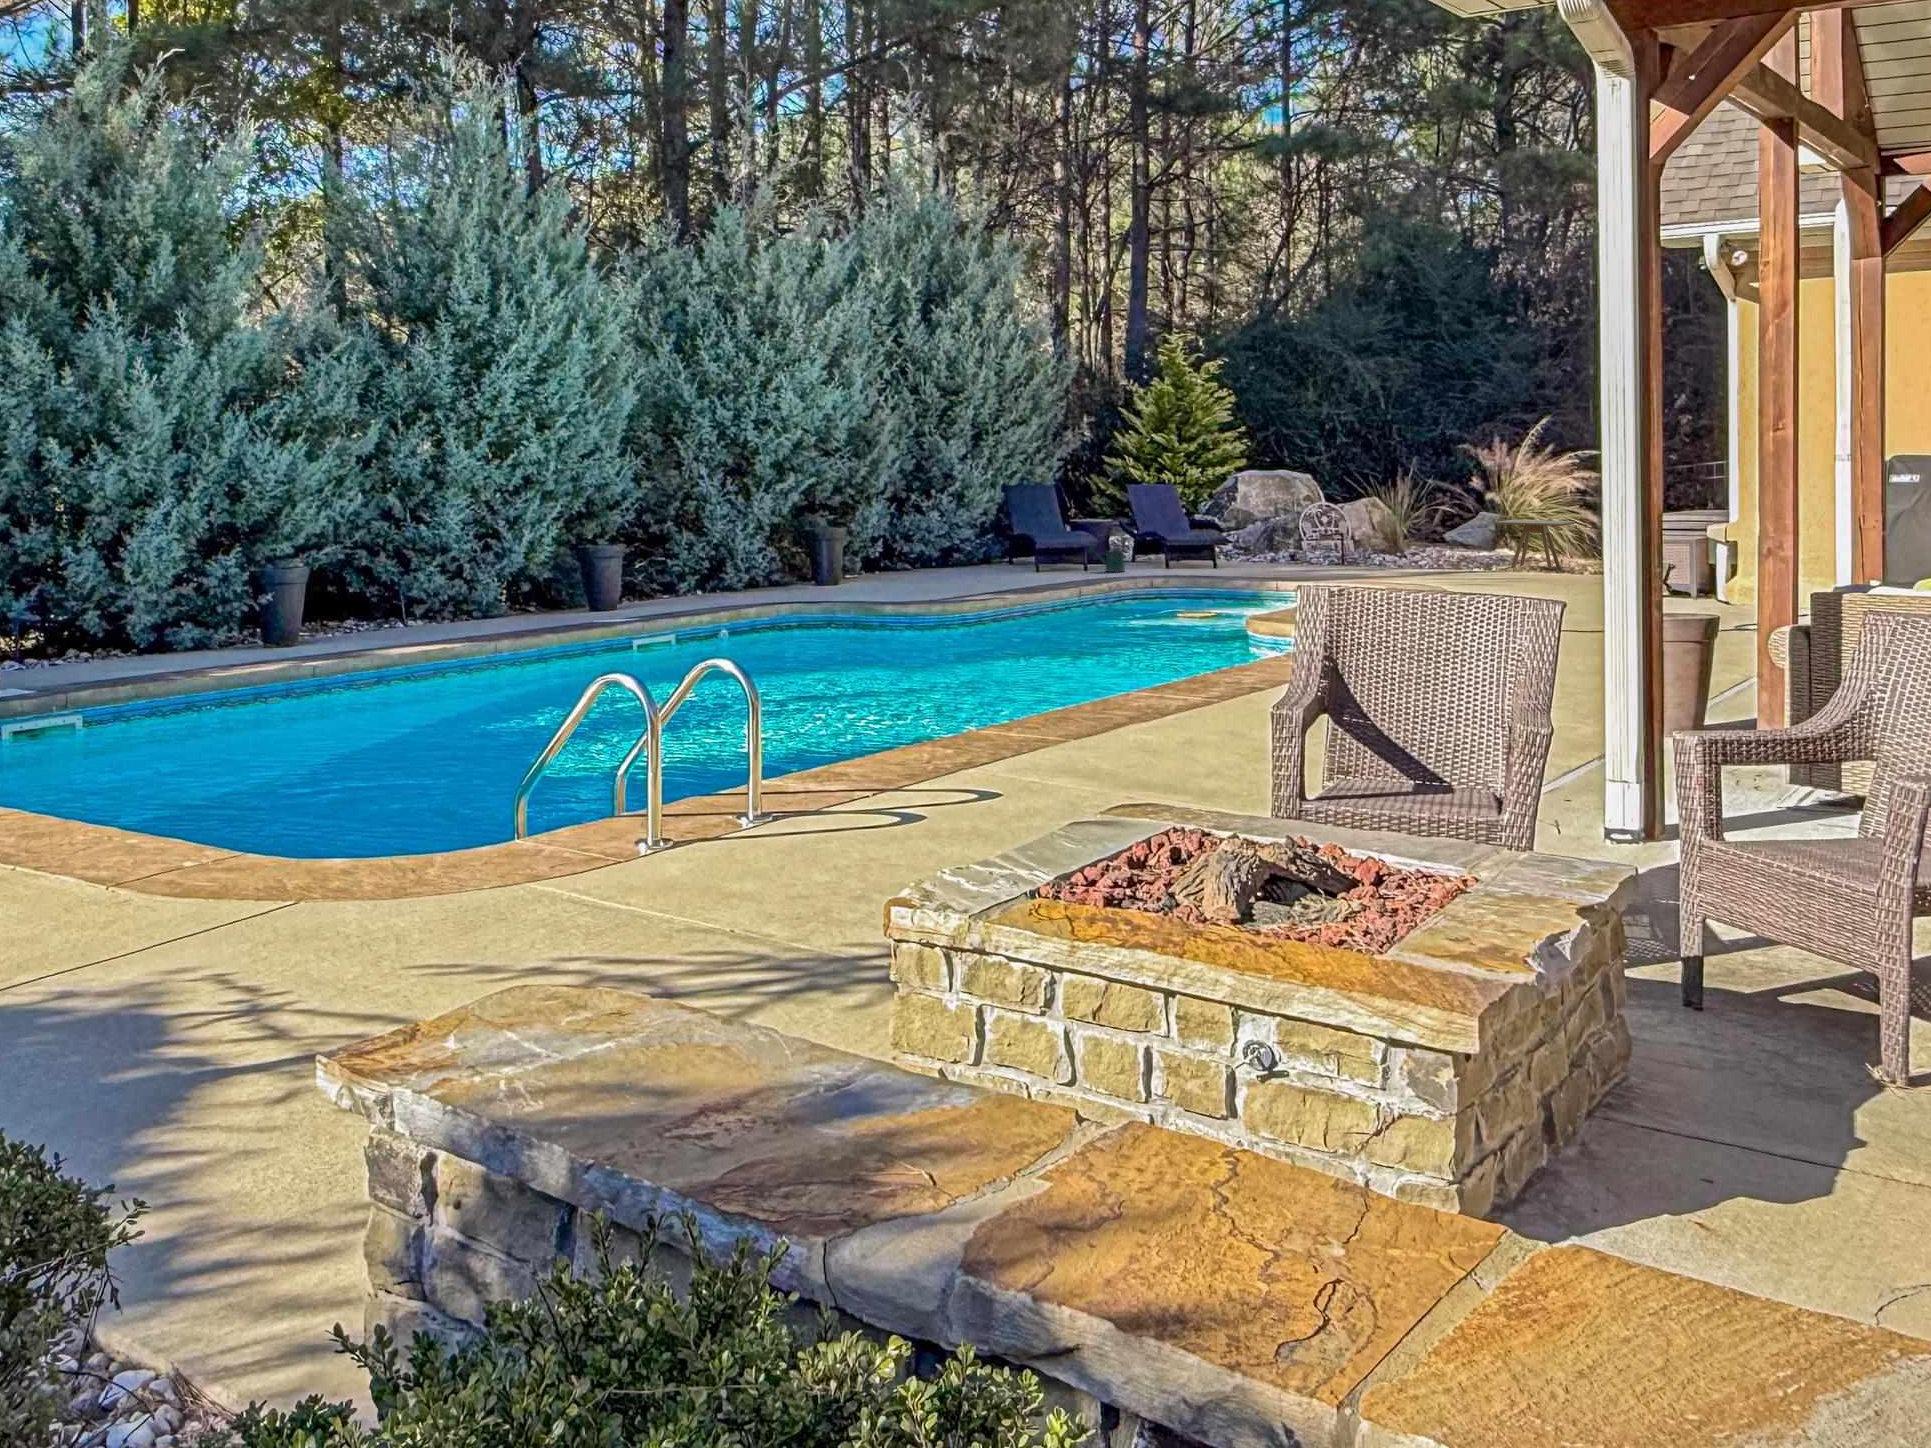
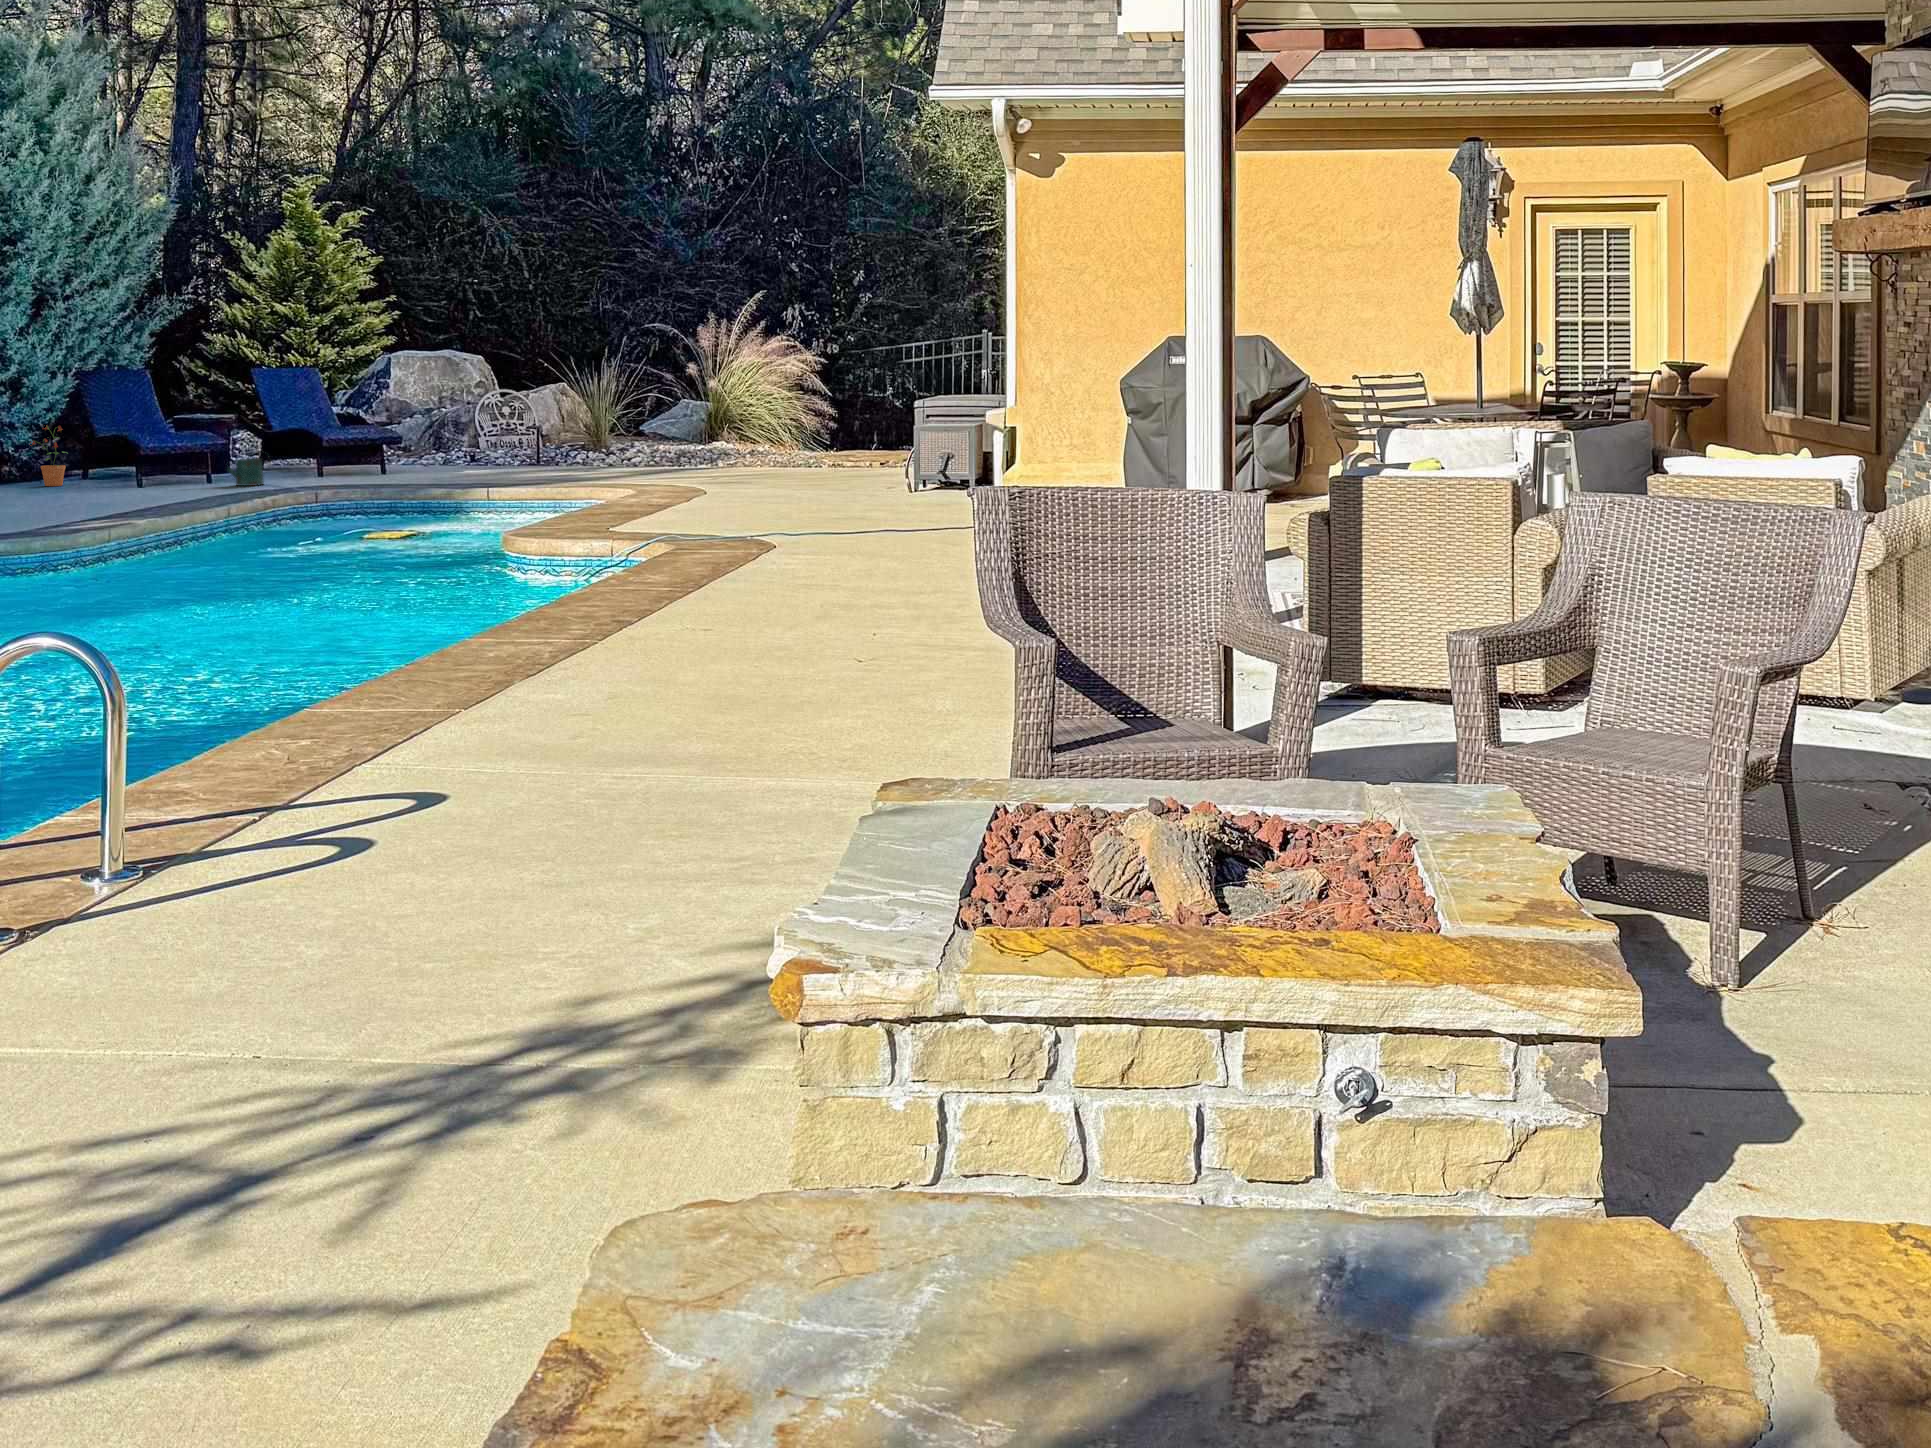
side table: present [1497,520,1575,569] -> none [716,406,795,459]
potted plant: none [977,521,1002,566] -> present [30,425,66,486]

